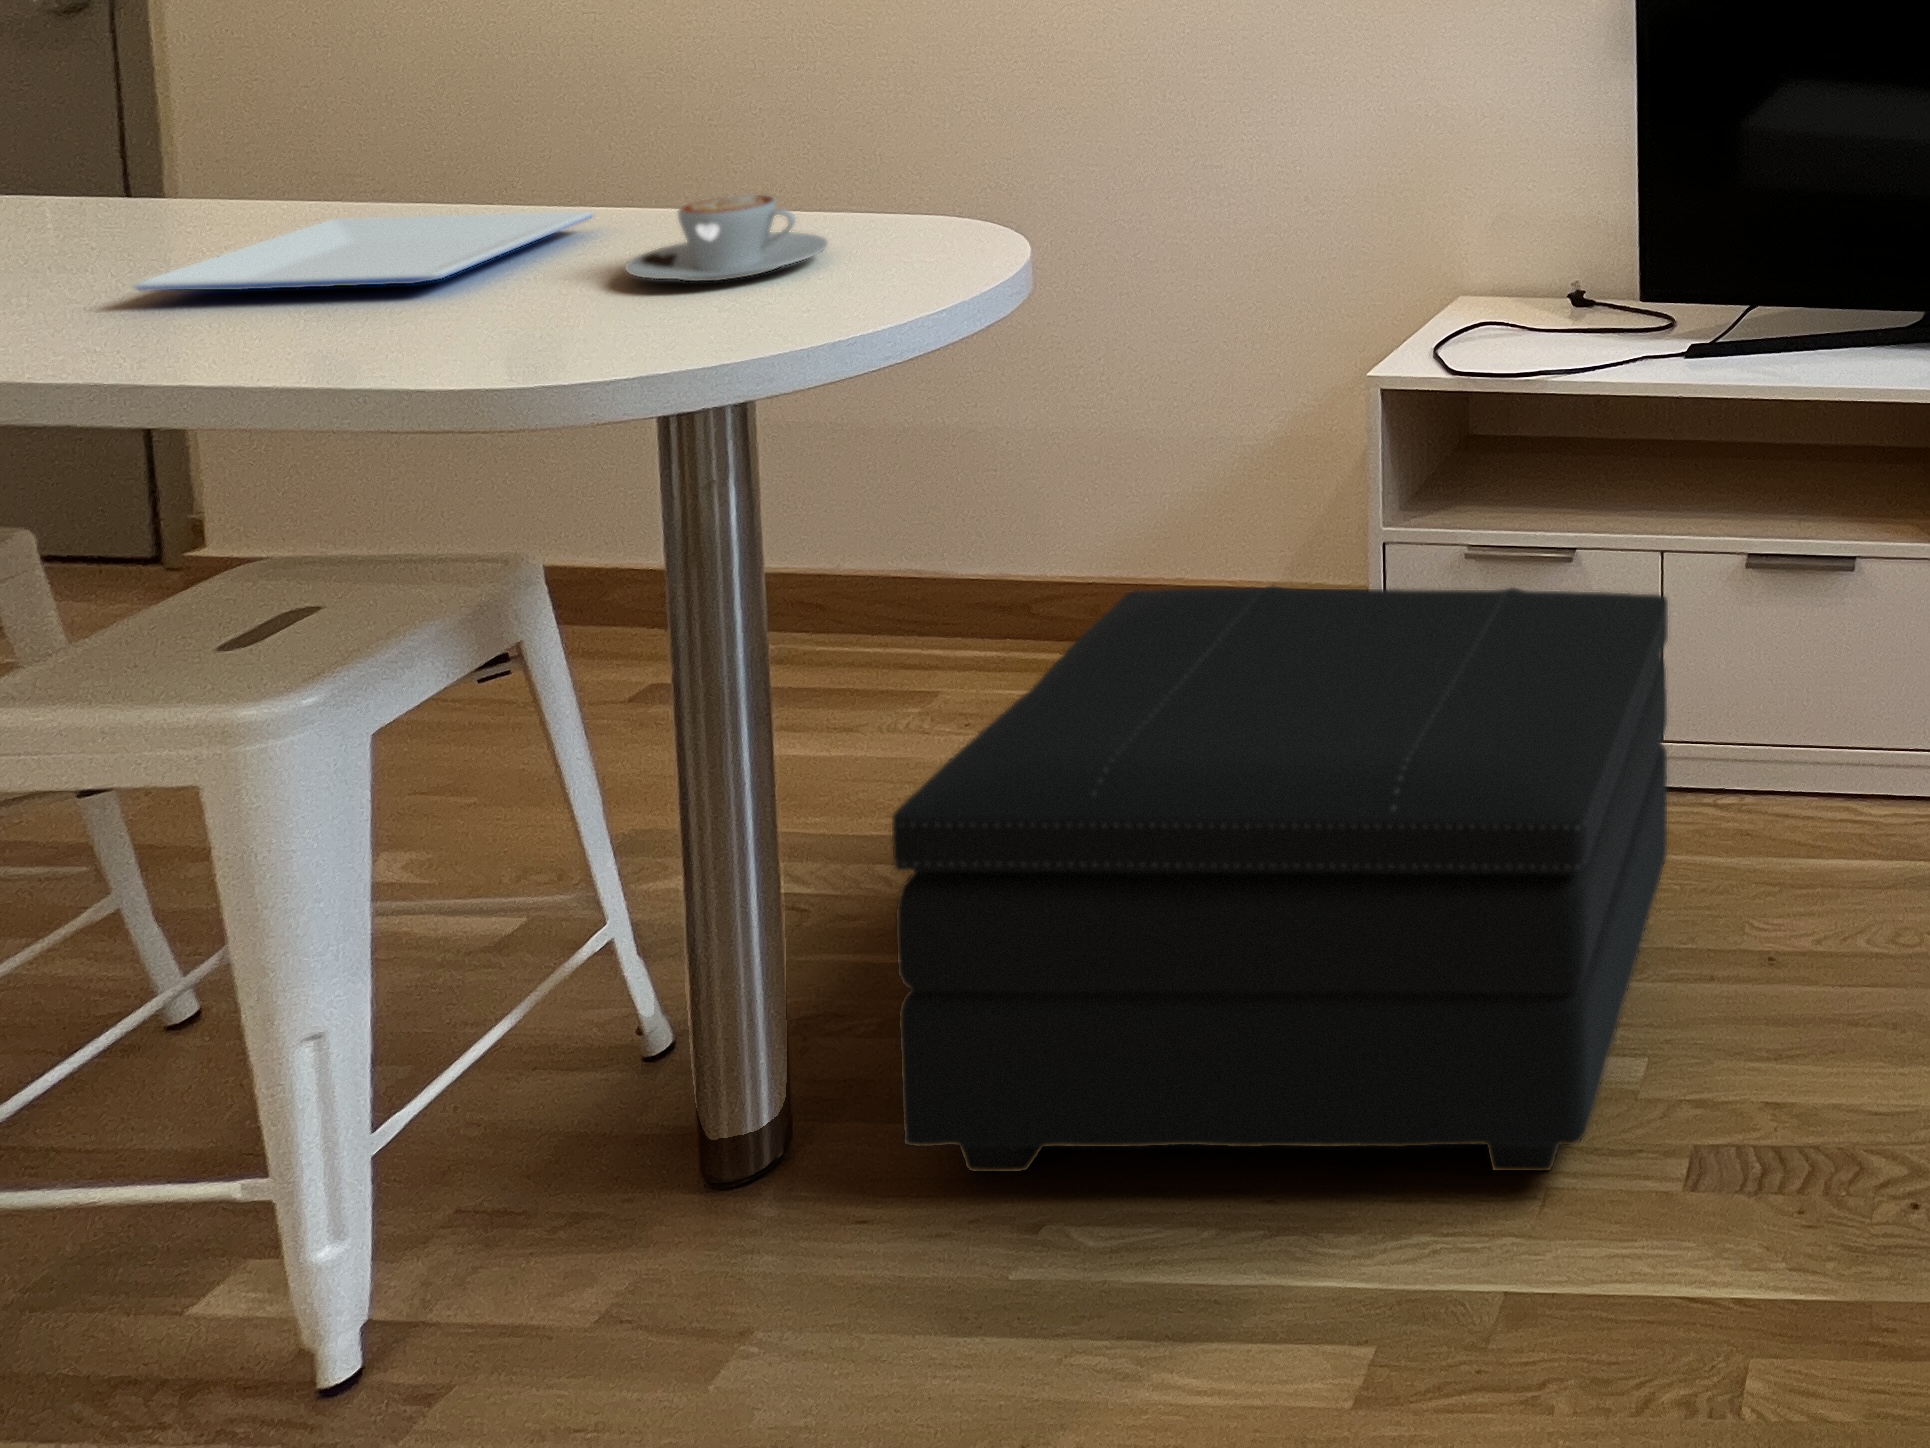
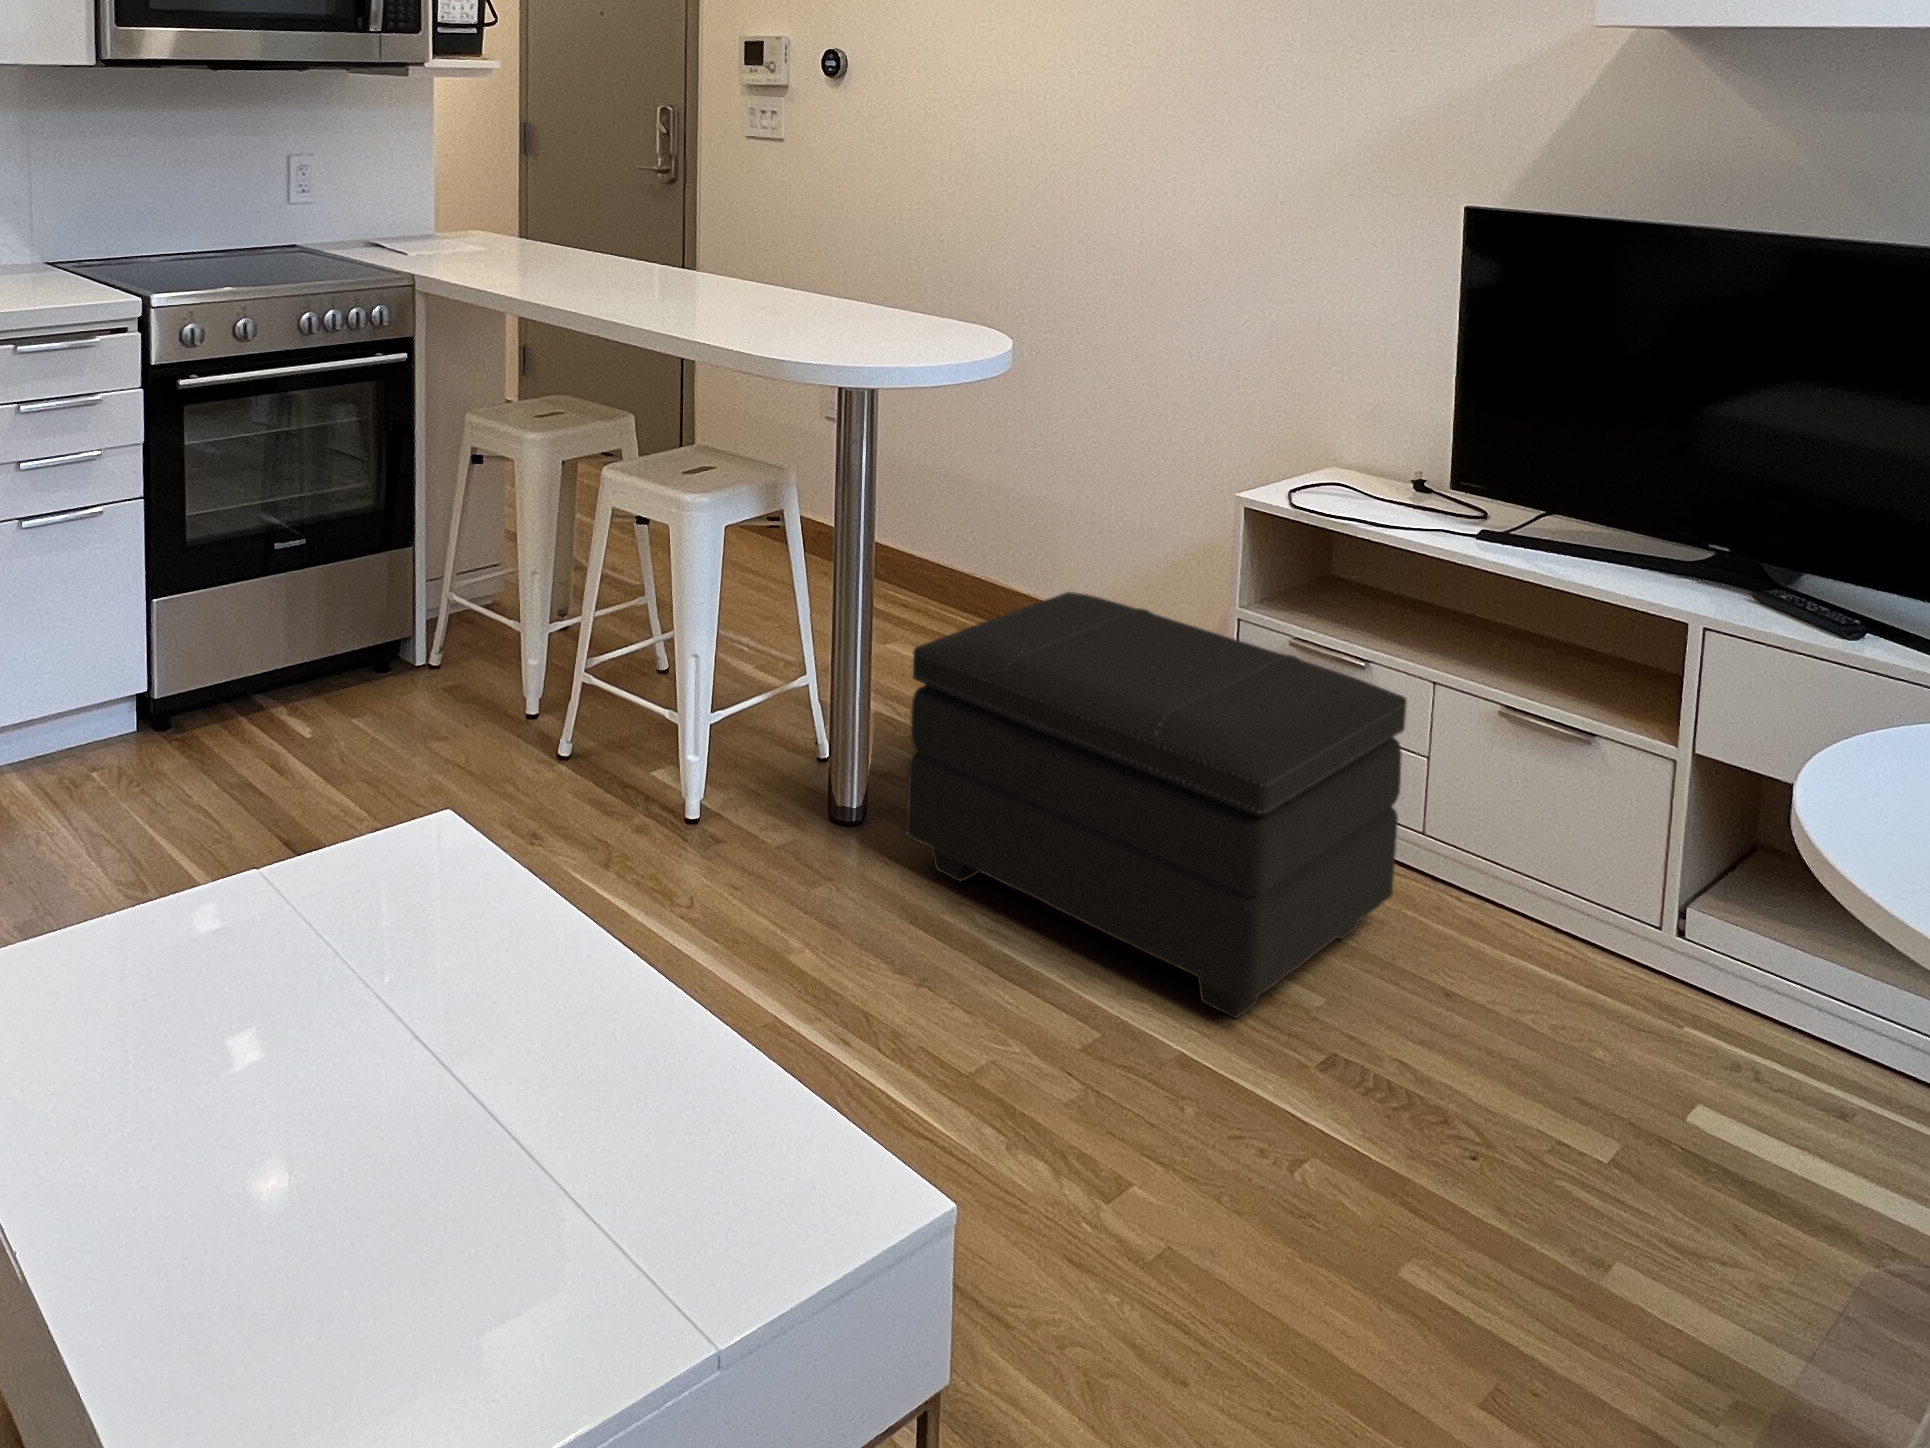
coffee cup: present [626,195,828,281] -> none [828,293,915,336]
plate: present [134,211,593,290] -> none [661,284,828,315]

